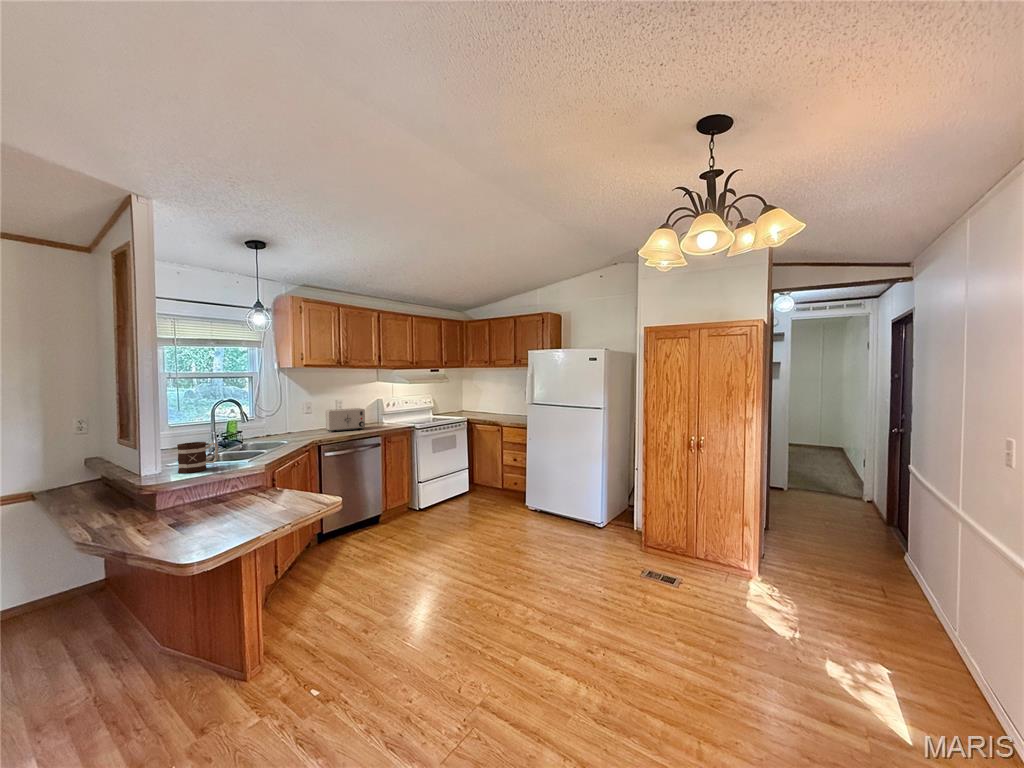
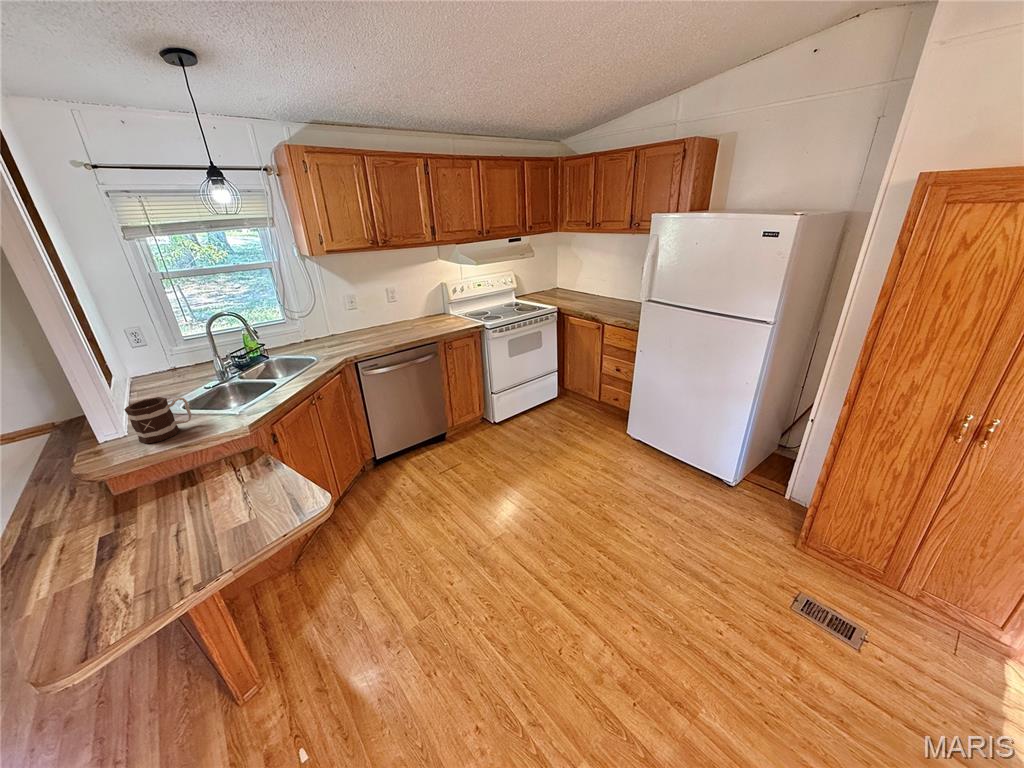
toaster: present [326,408,365,432] -> none [372,301,420,335]

